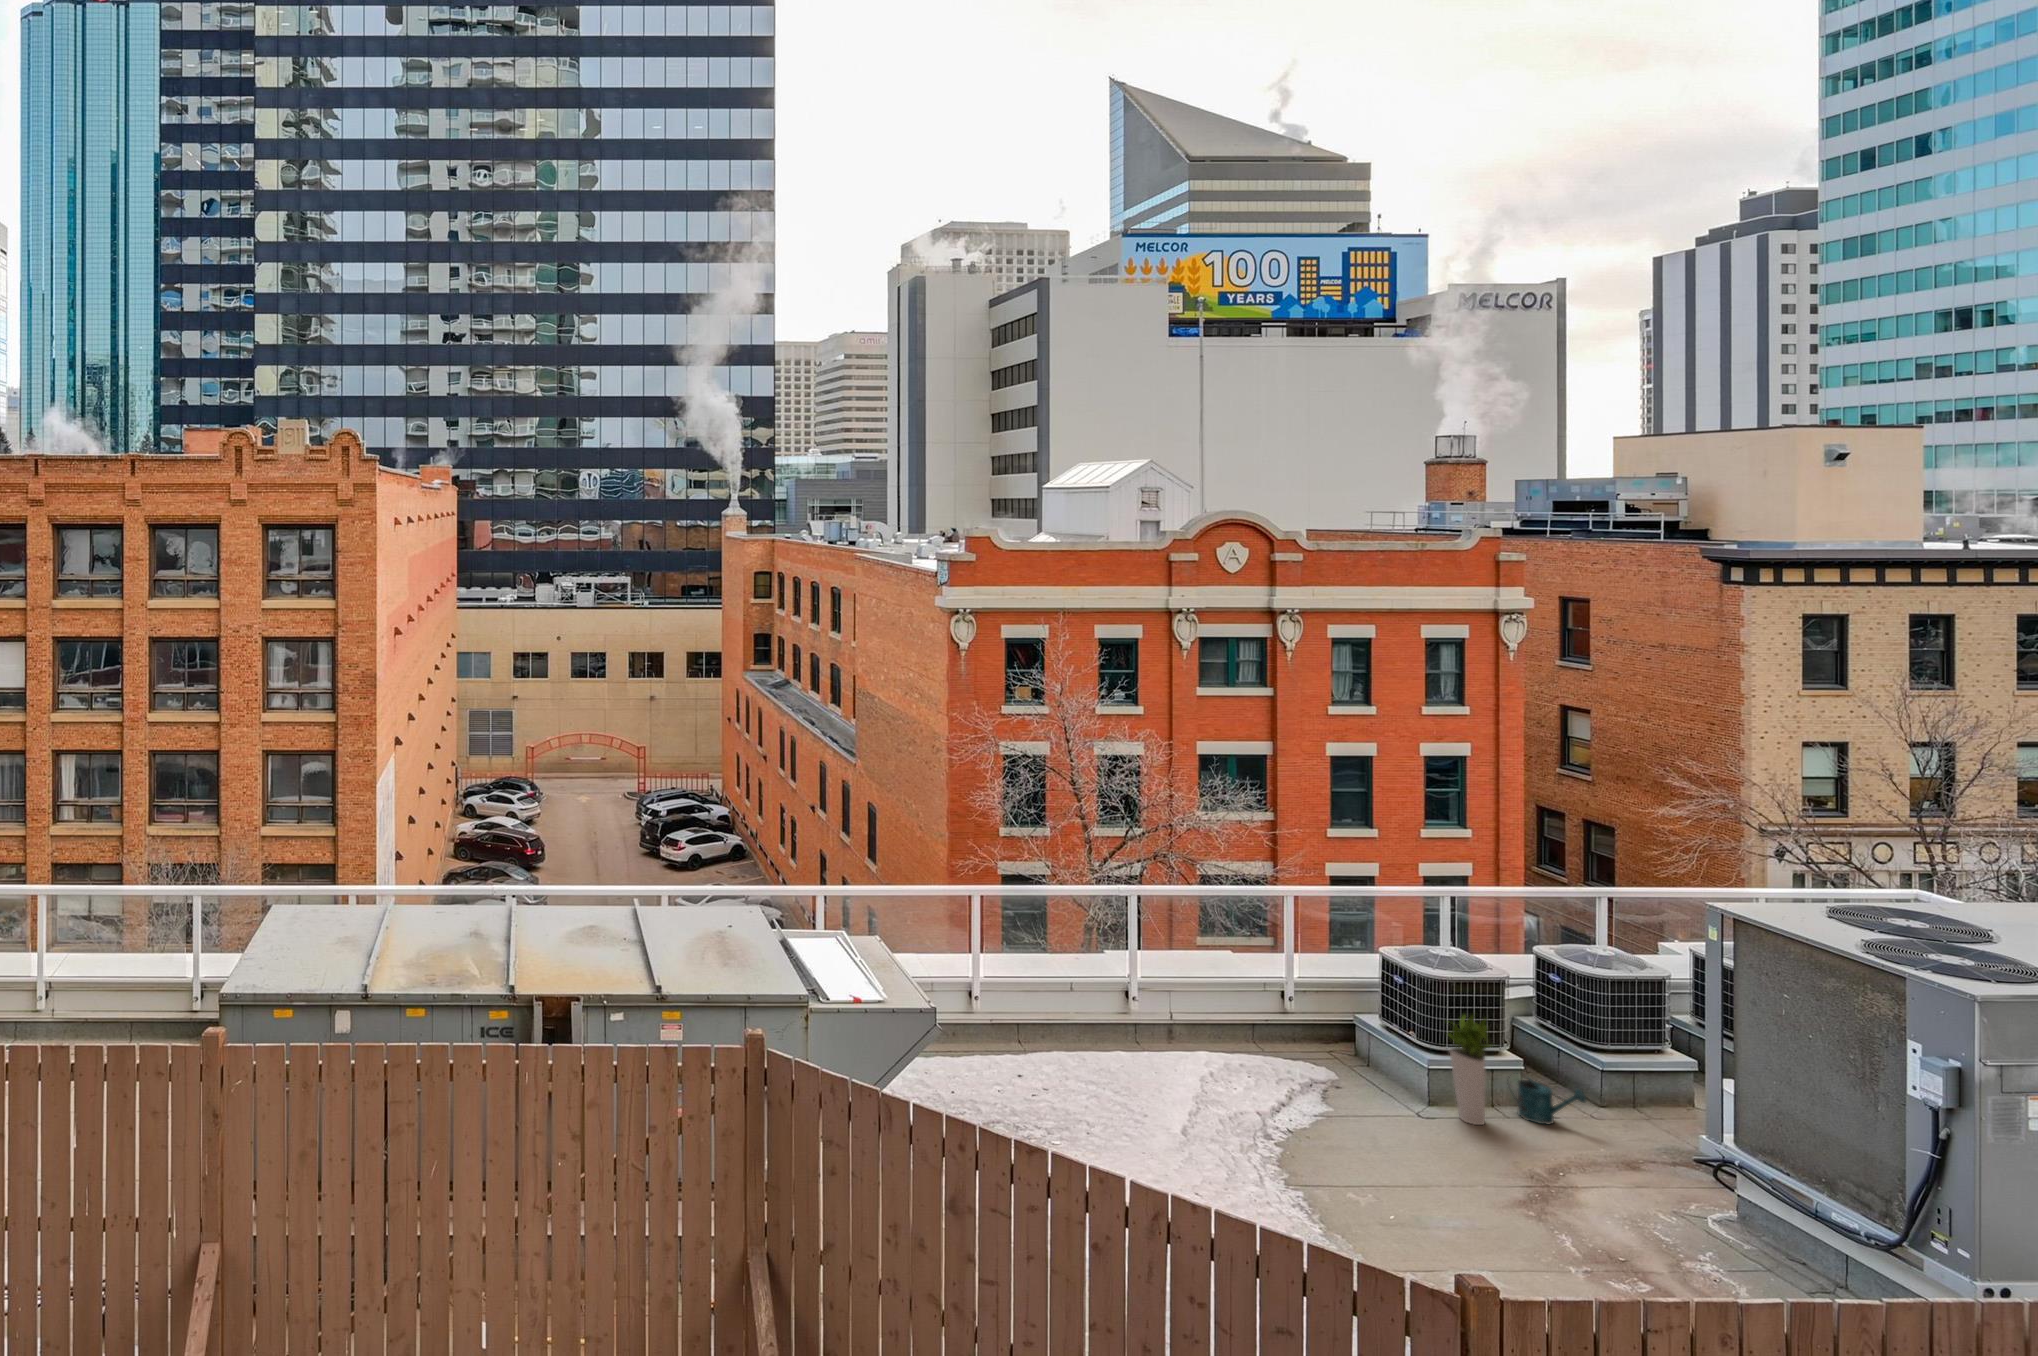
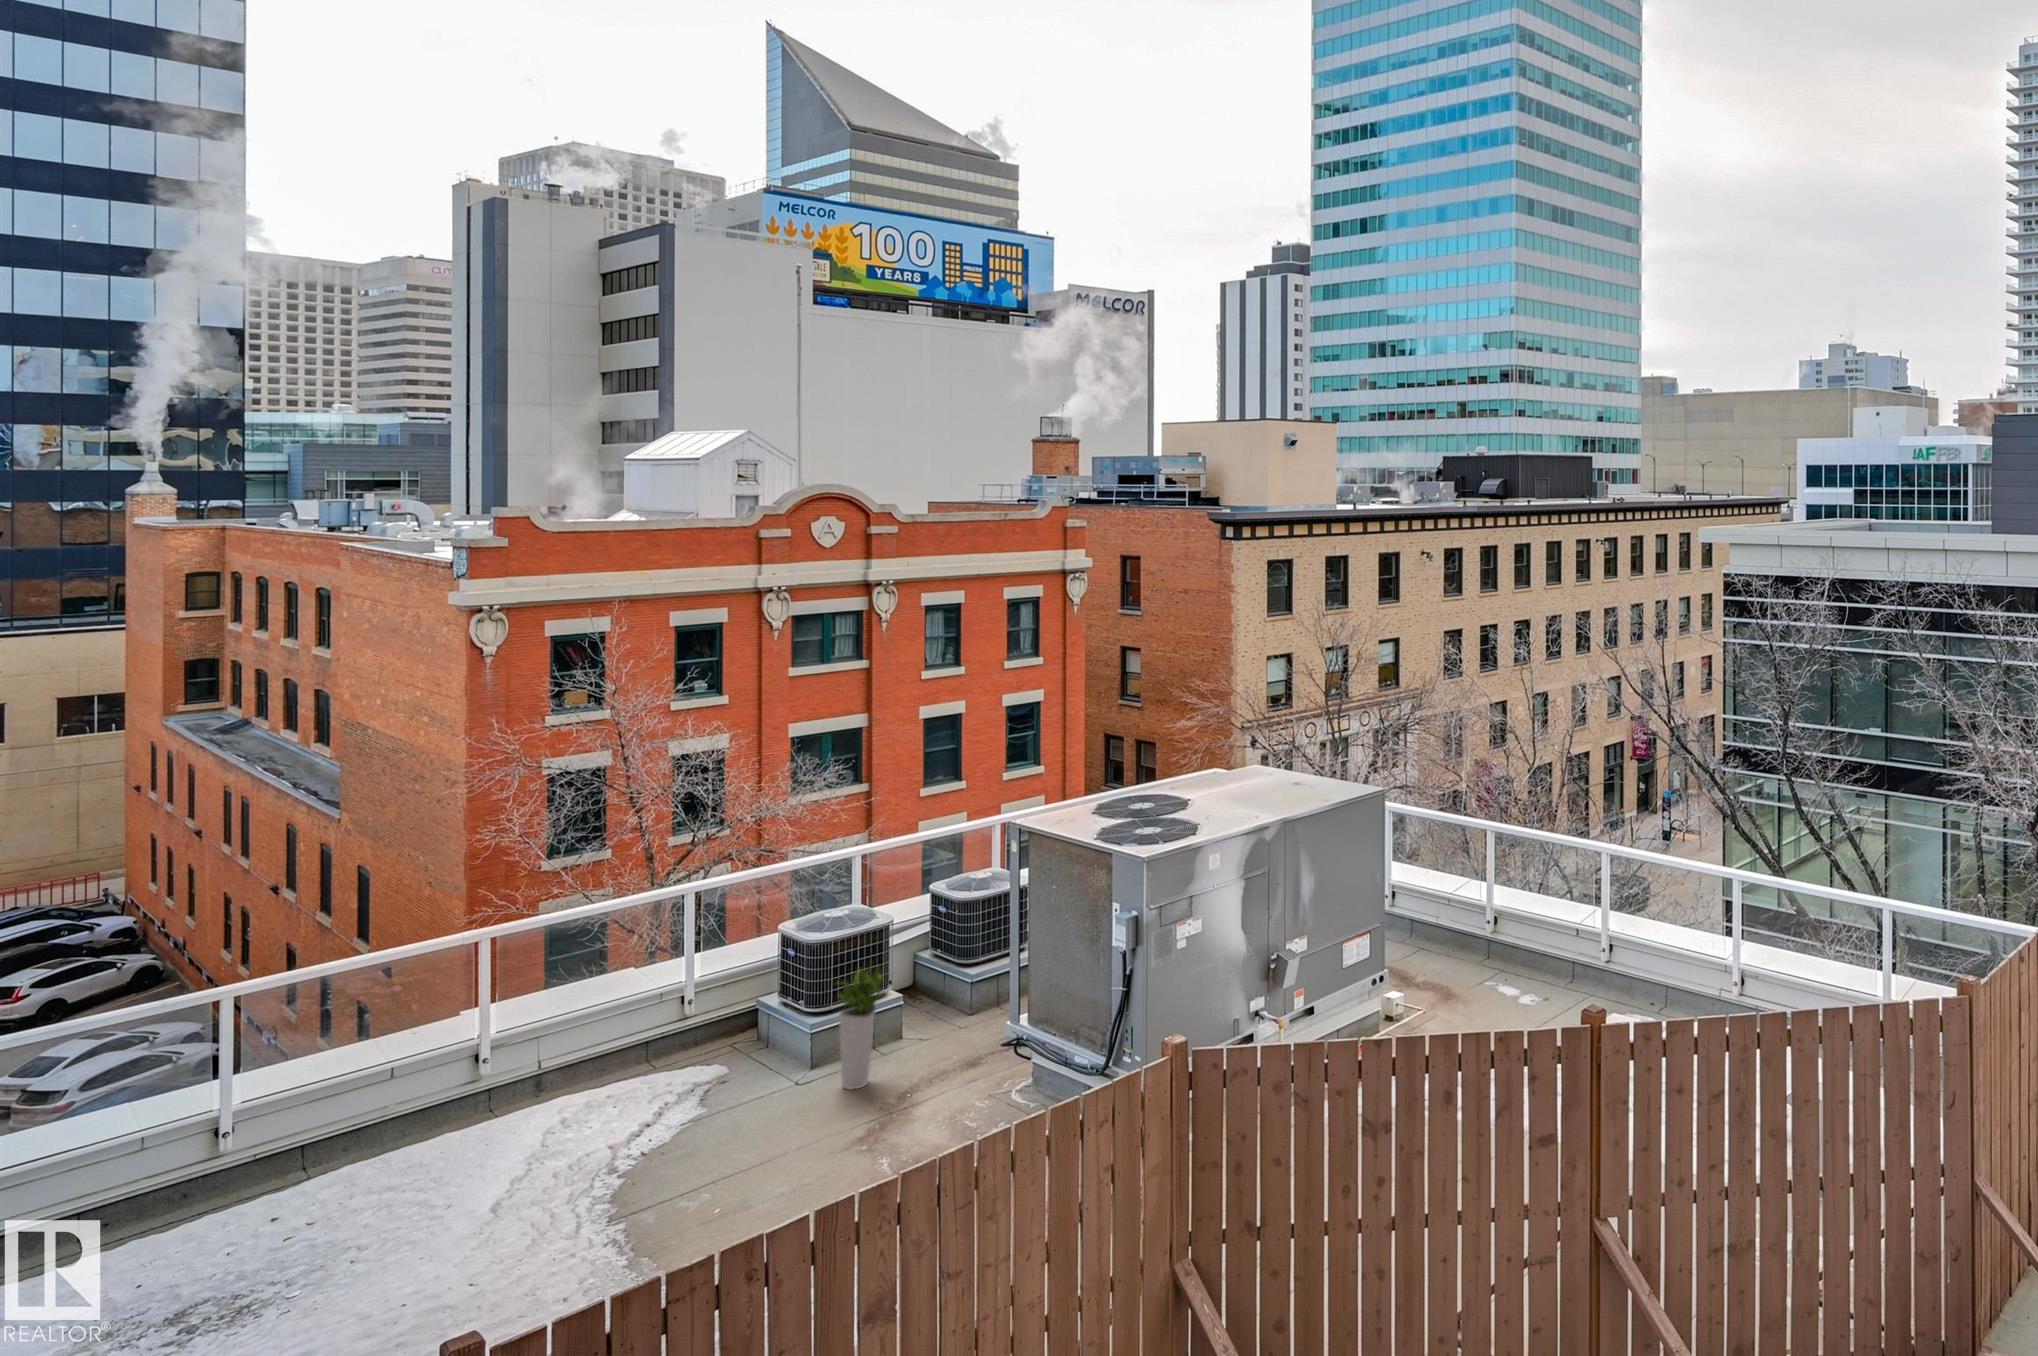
watering can: present [1517,1073,1586,1124] -> none [901,1013,972,1064]

